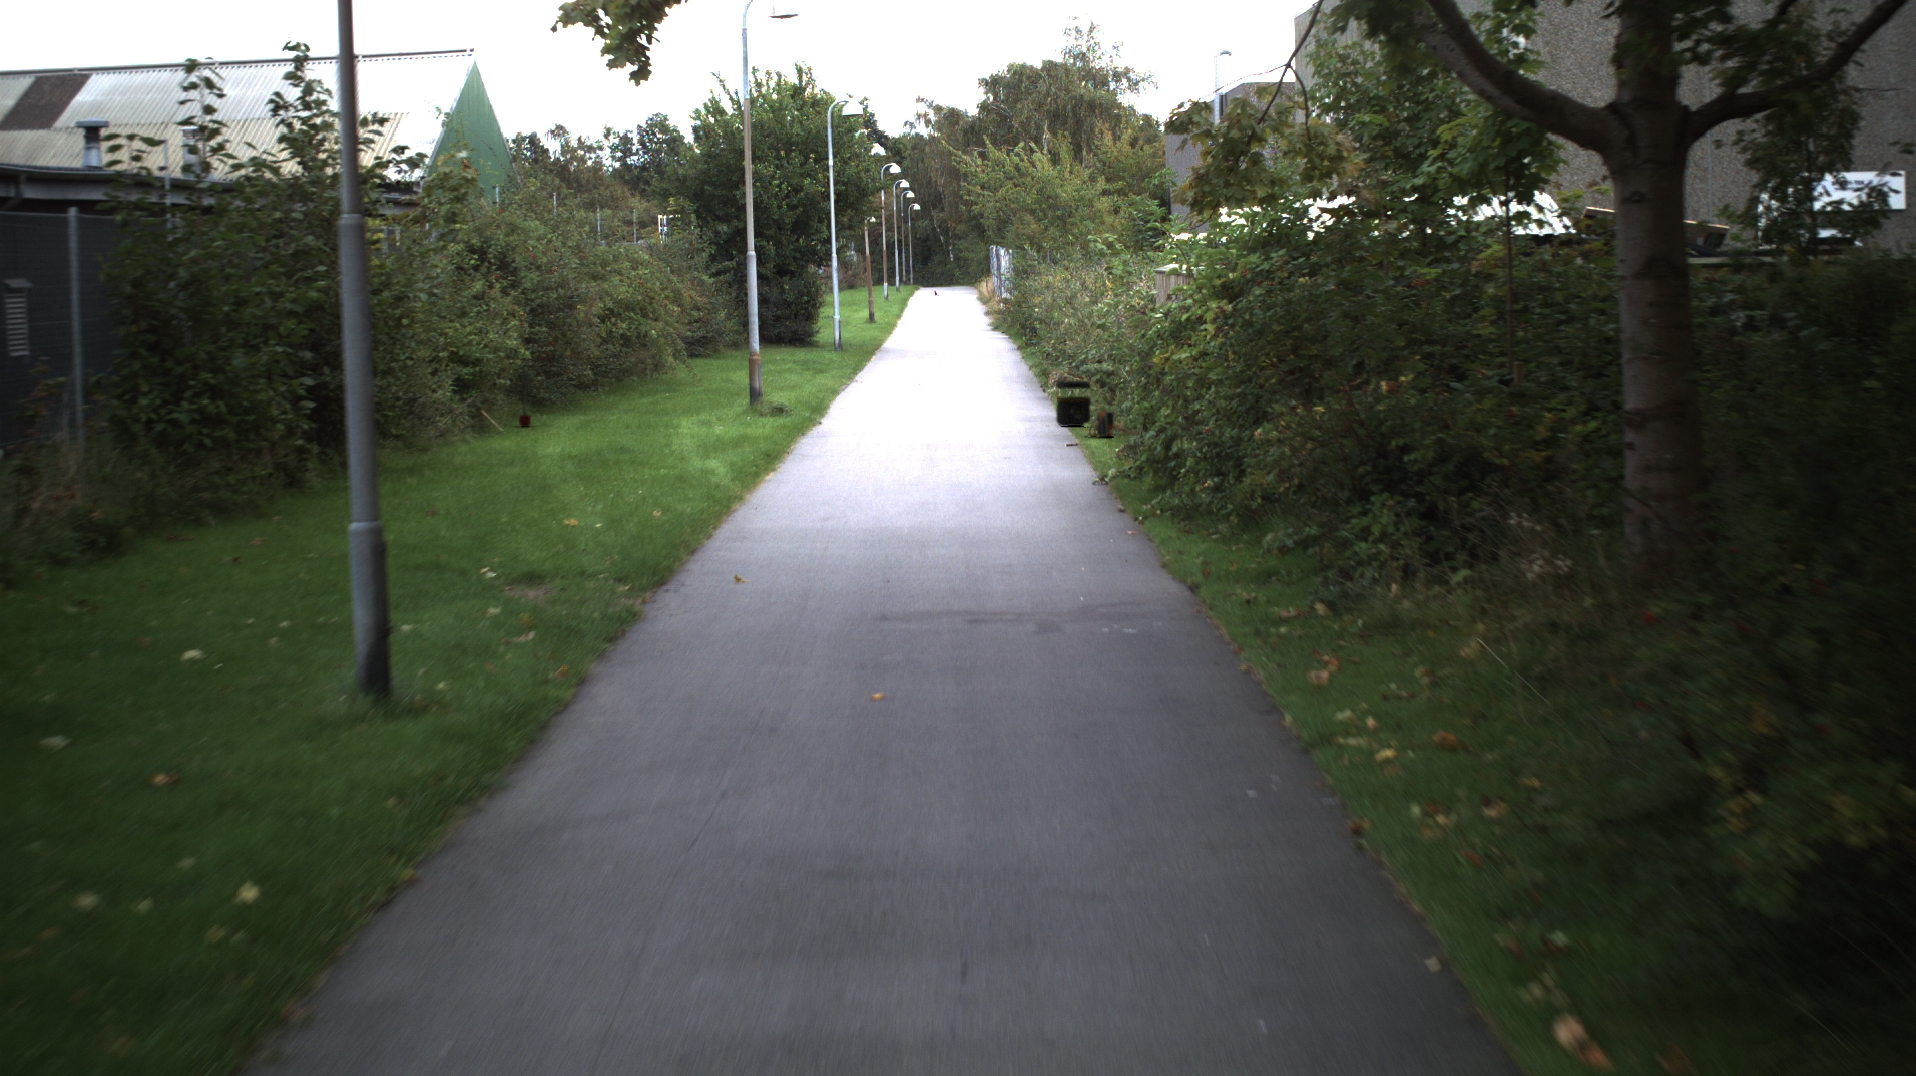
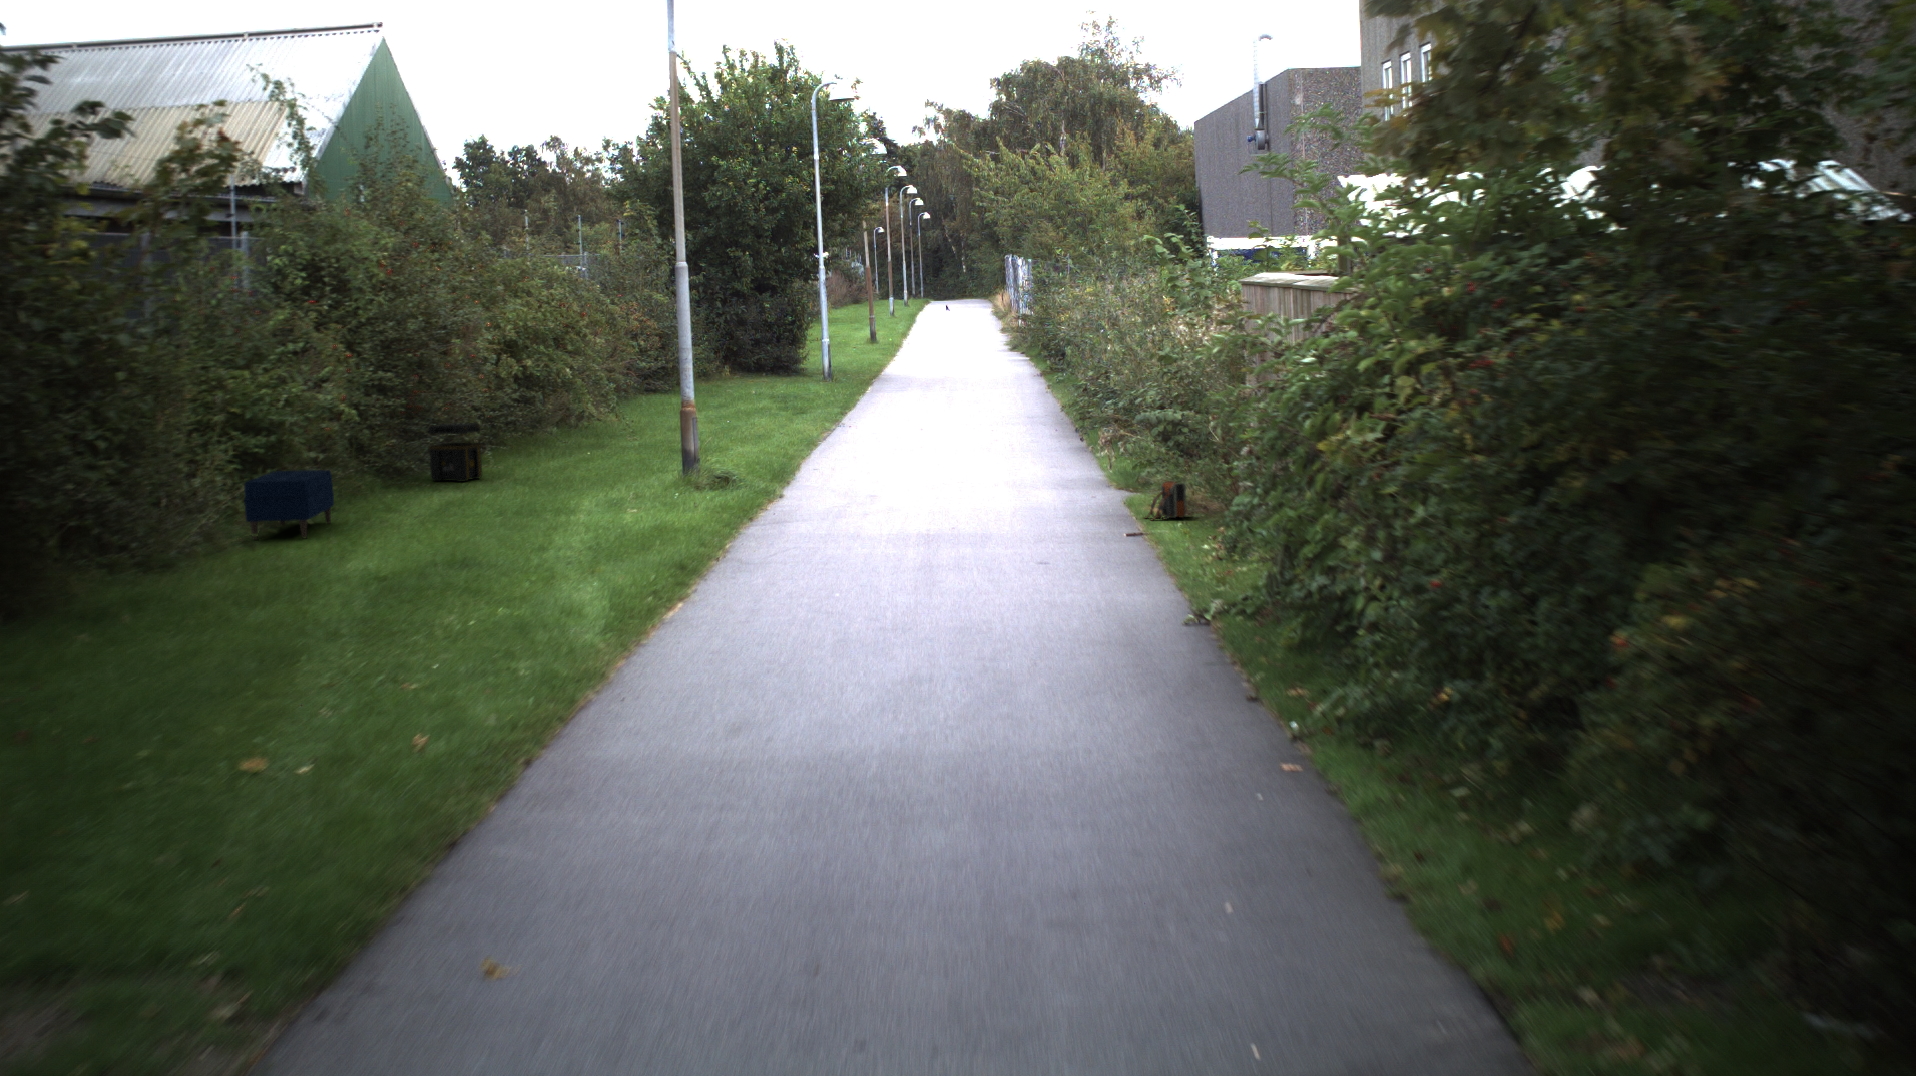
potted tree: present [505,367,535,427] -> none [338,421,384,507]
toolbox: present [1056,381,1091,427] -> present [428,423,482,482]
bench: none [457,397,509,443] -> present [244,470,334,540]

